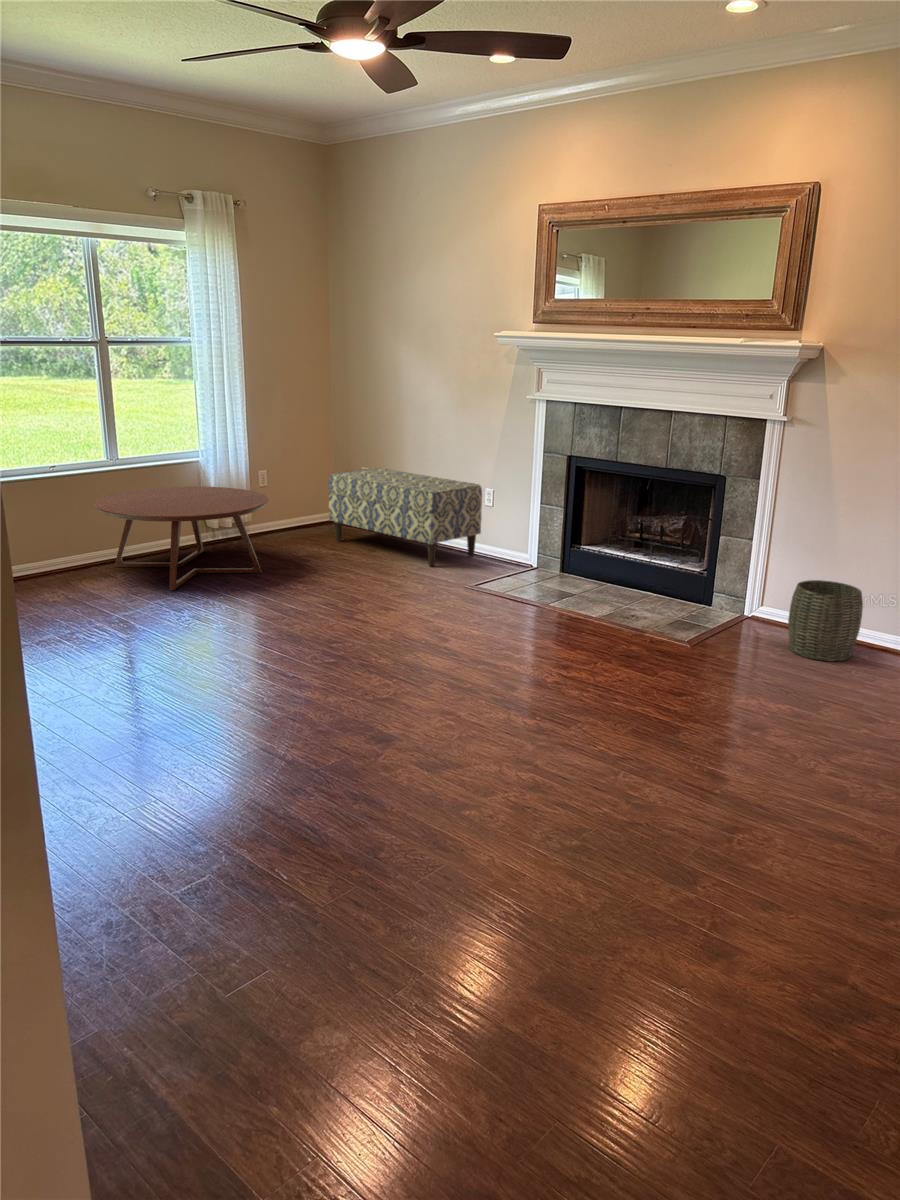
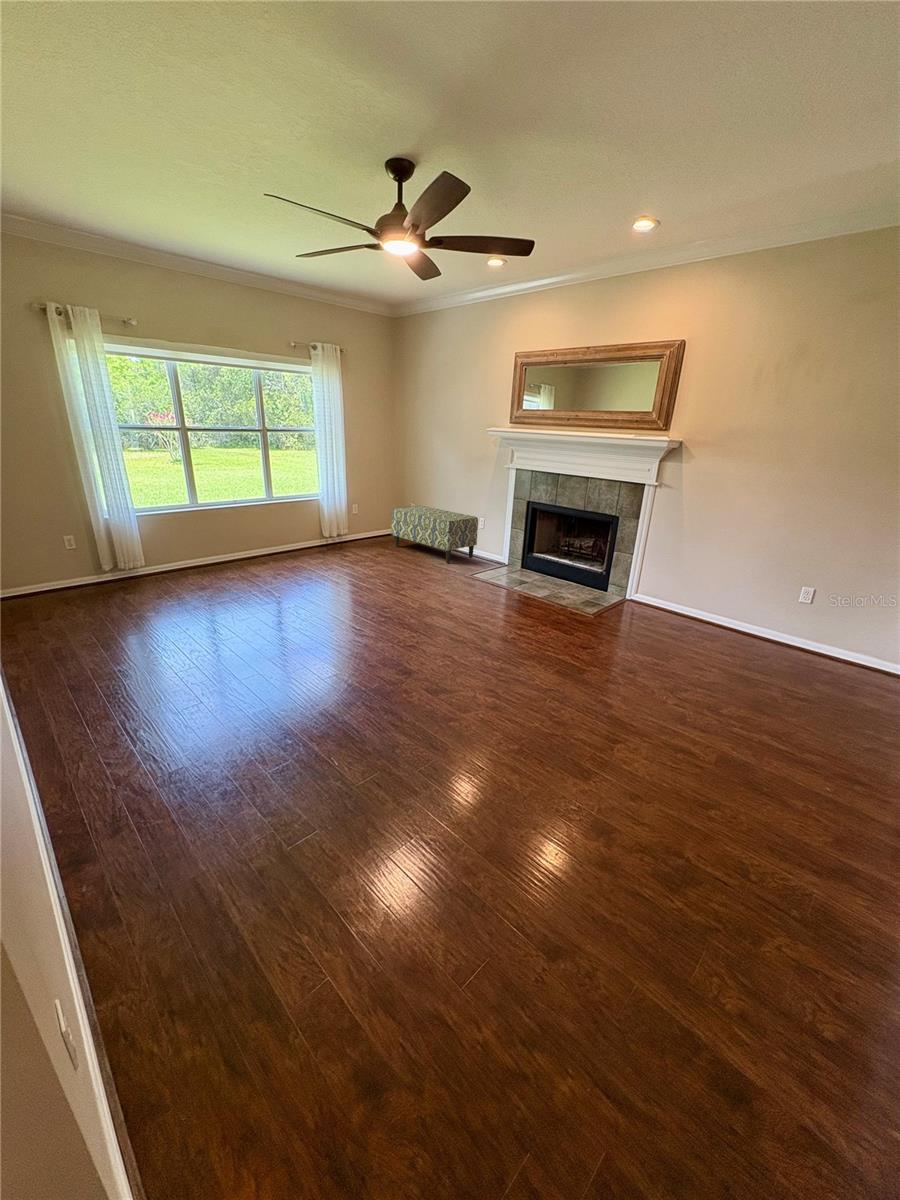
coffee table: present [94,486,268,590] -> none [257,514,356,574]
woven basket: present [788,580,863,661] -> none [651,580,697,628]

